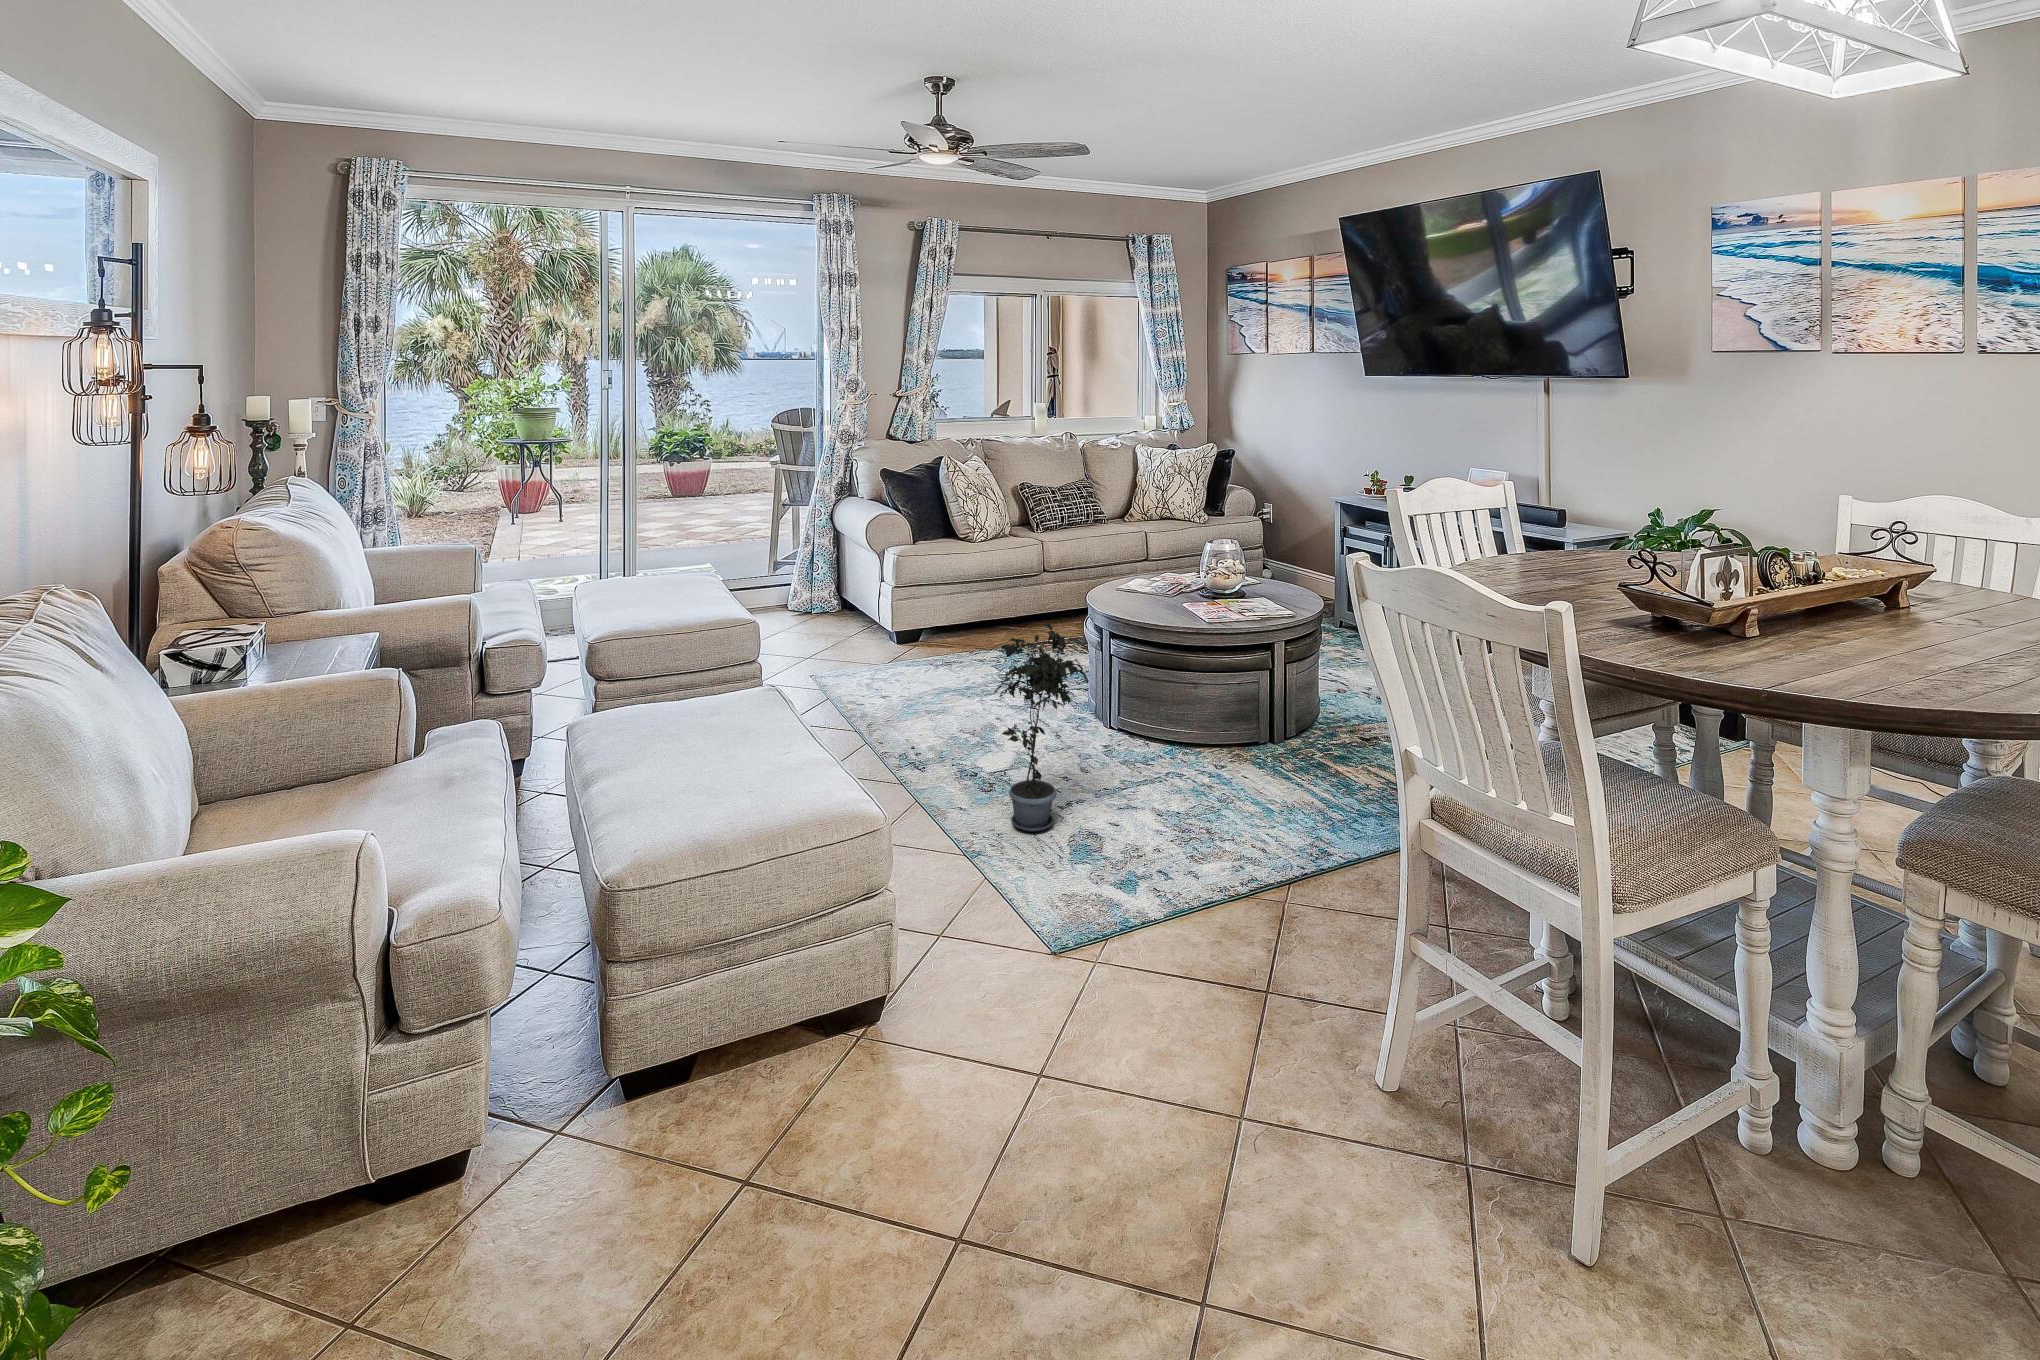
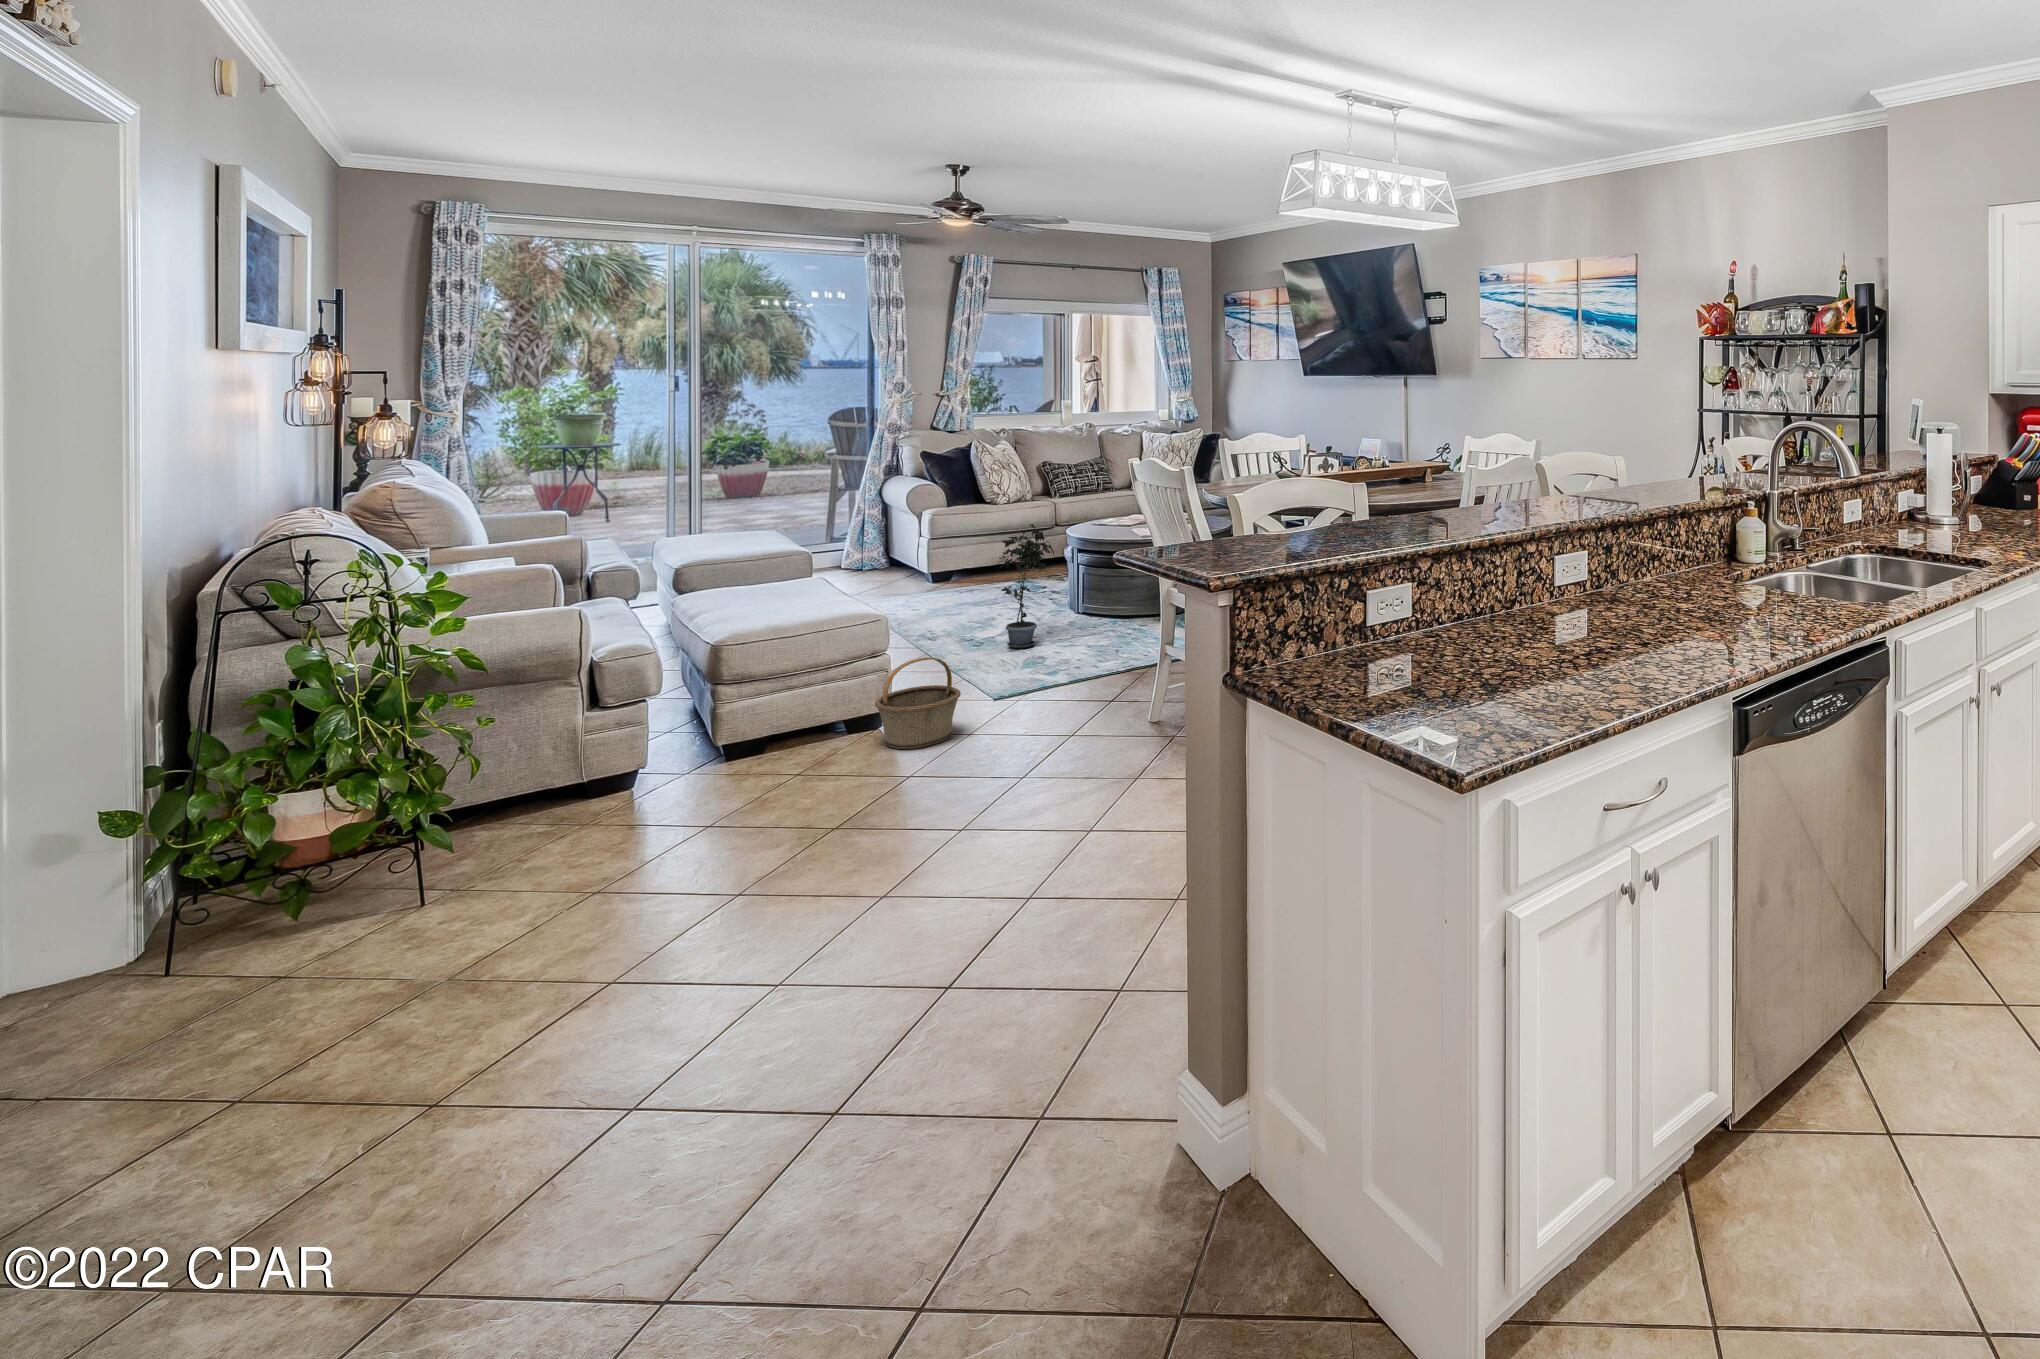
basket: none [797,1011,970,1260] -> present [875,657,961,749]

